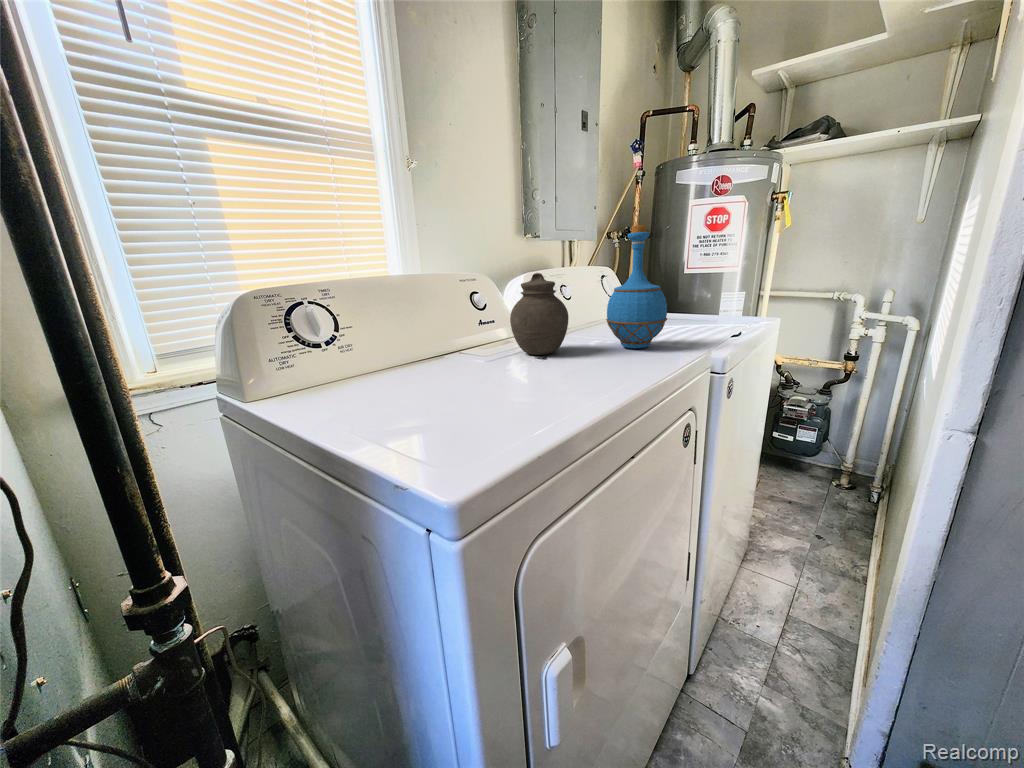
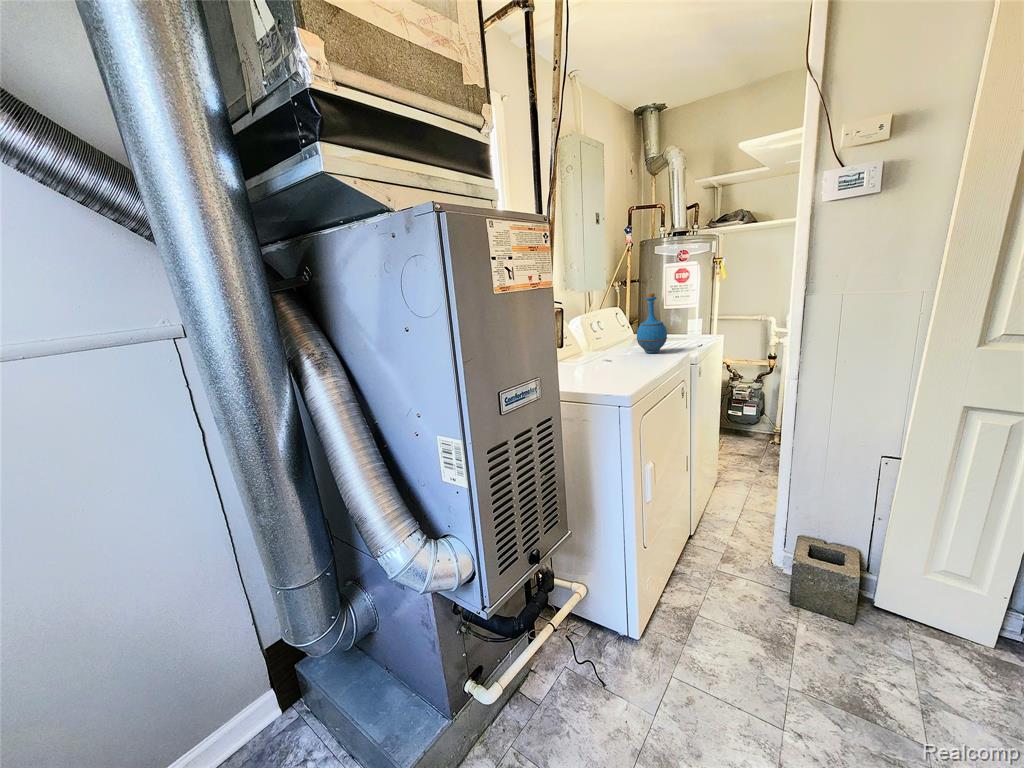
jar: present [510,273,569,355] -> none [590,318,620,359]

